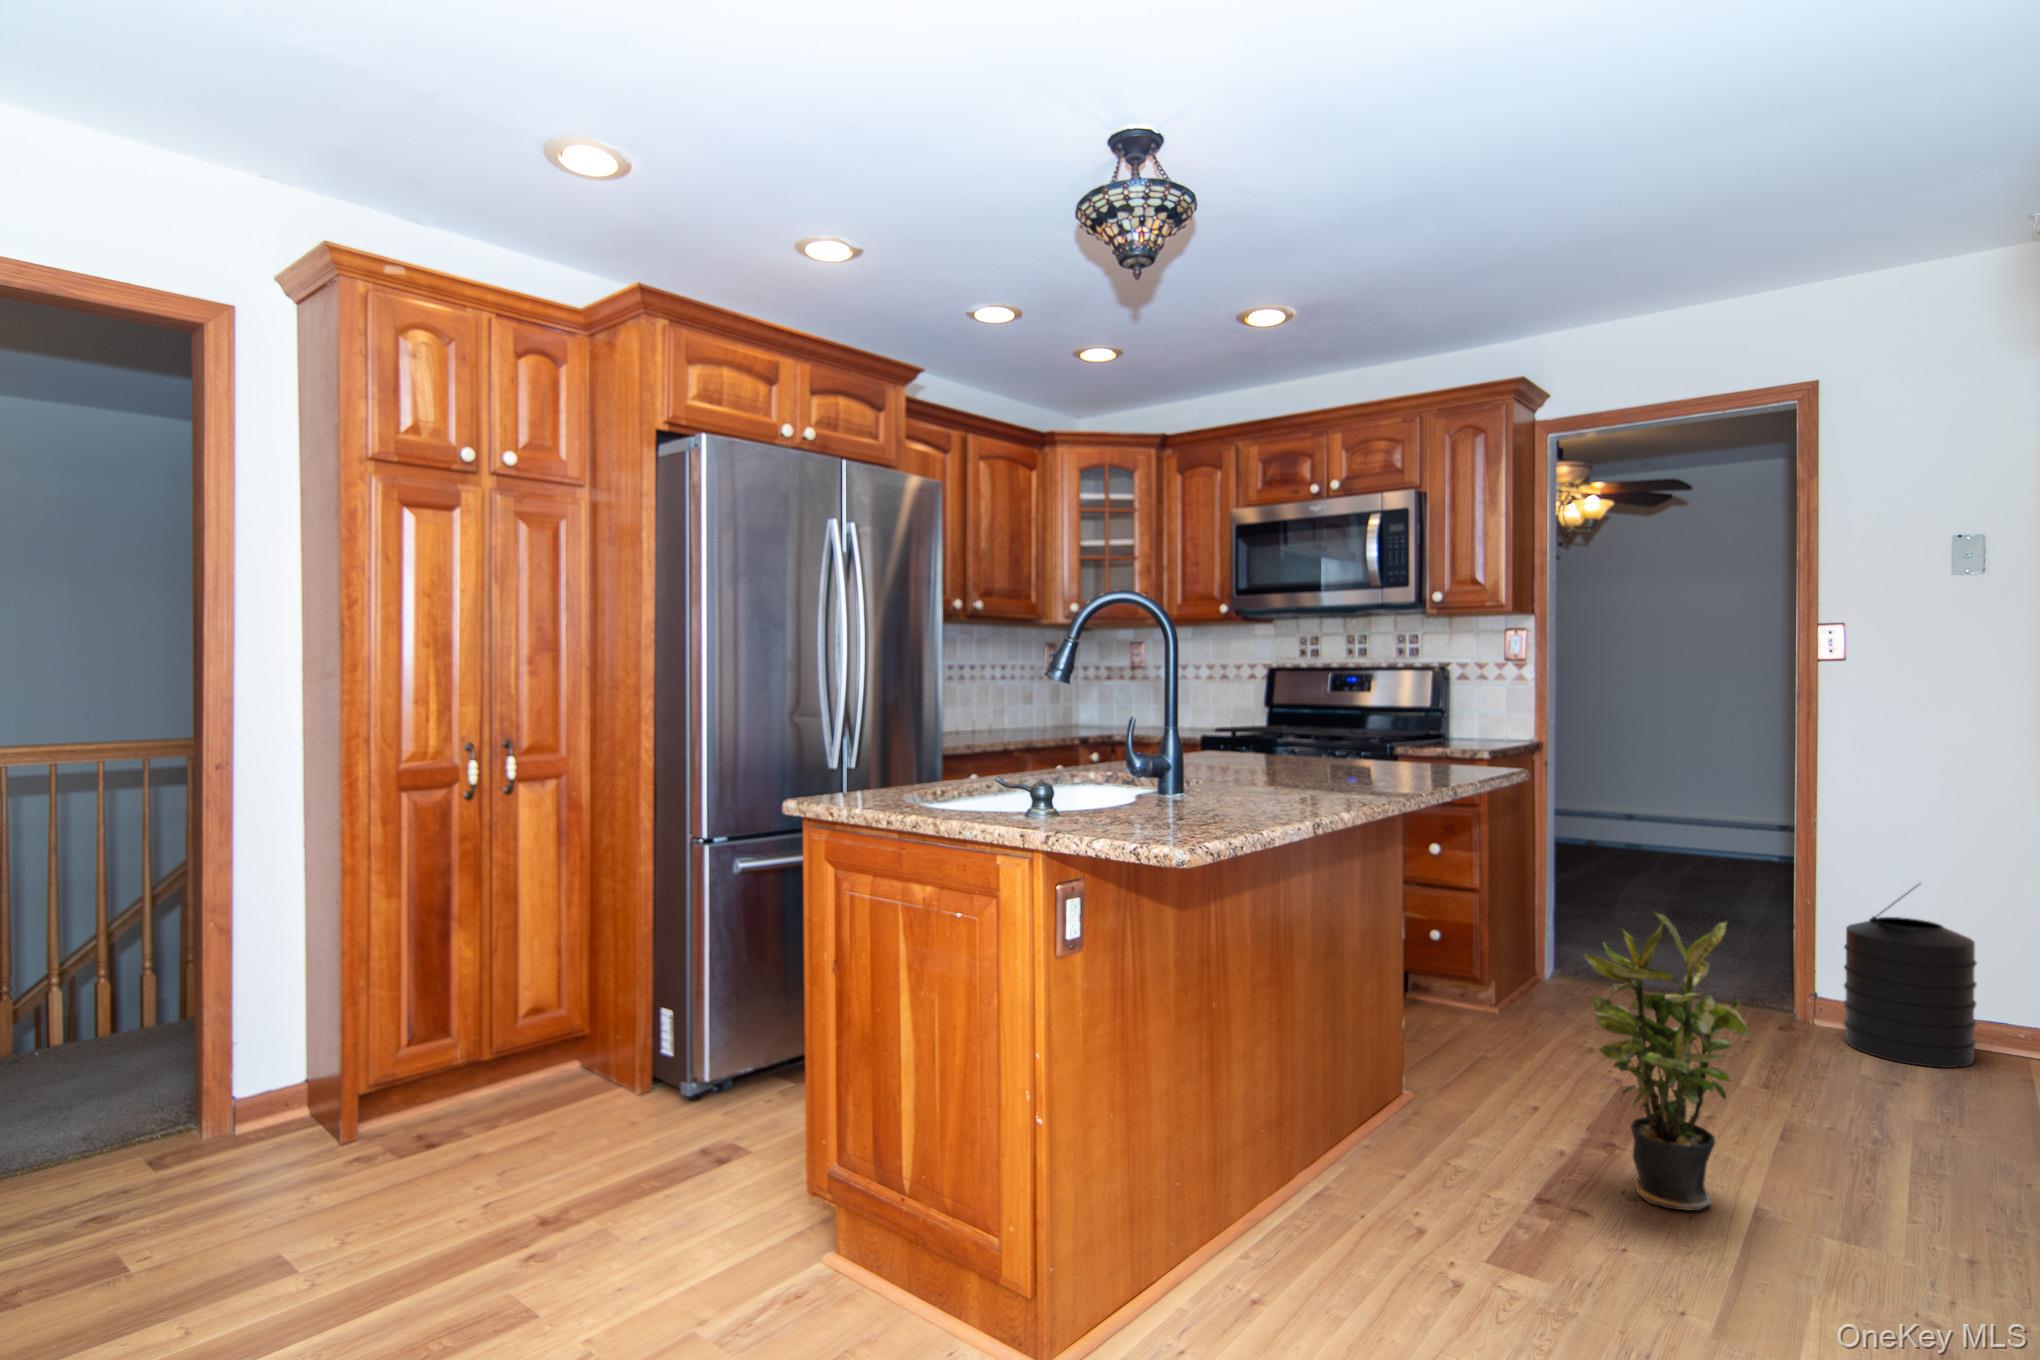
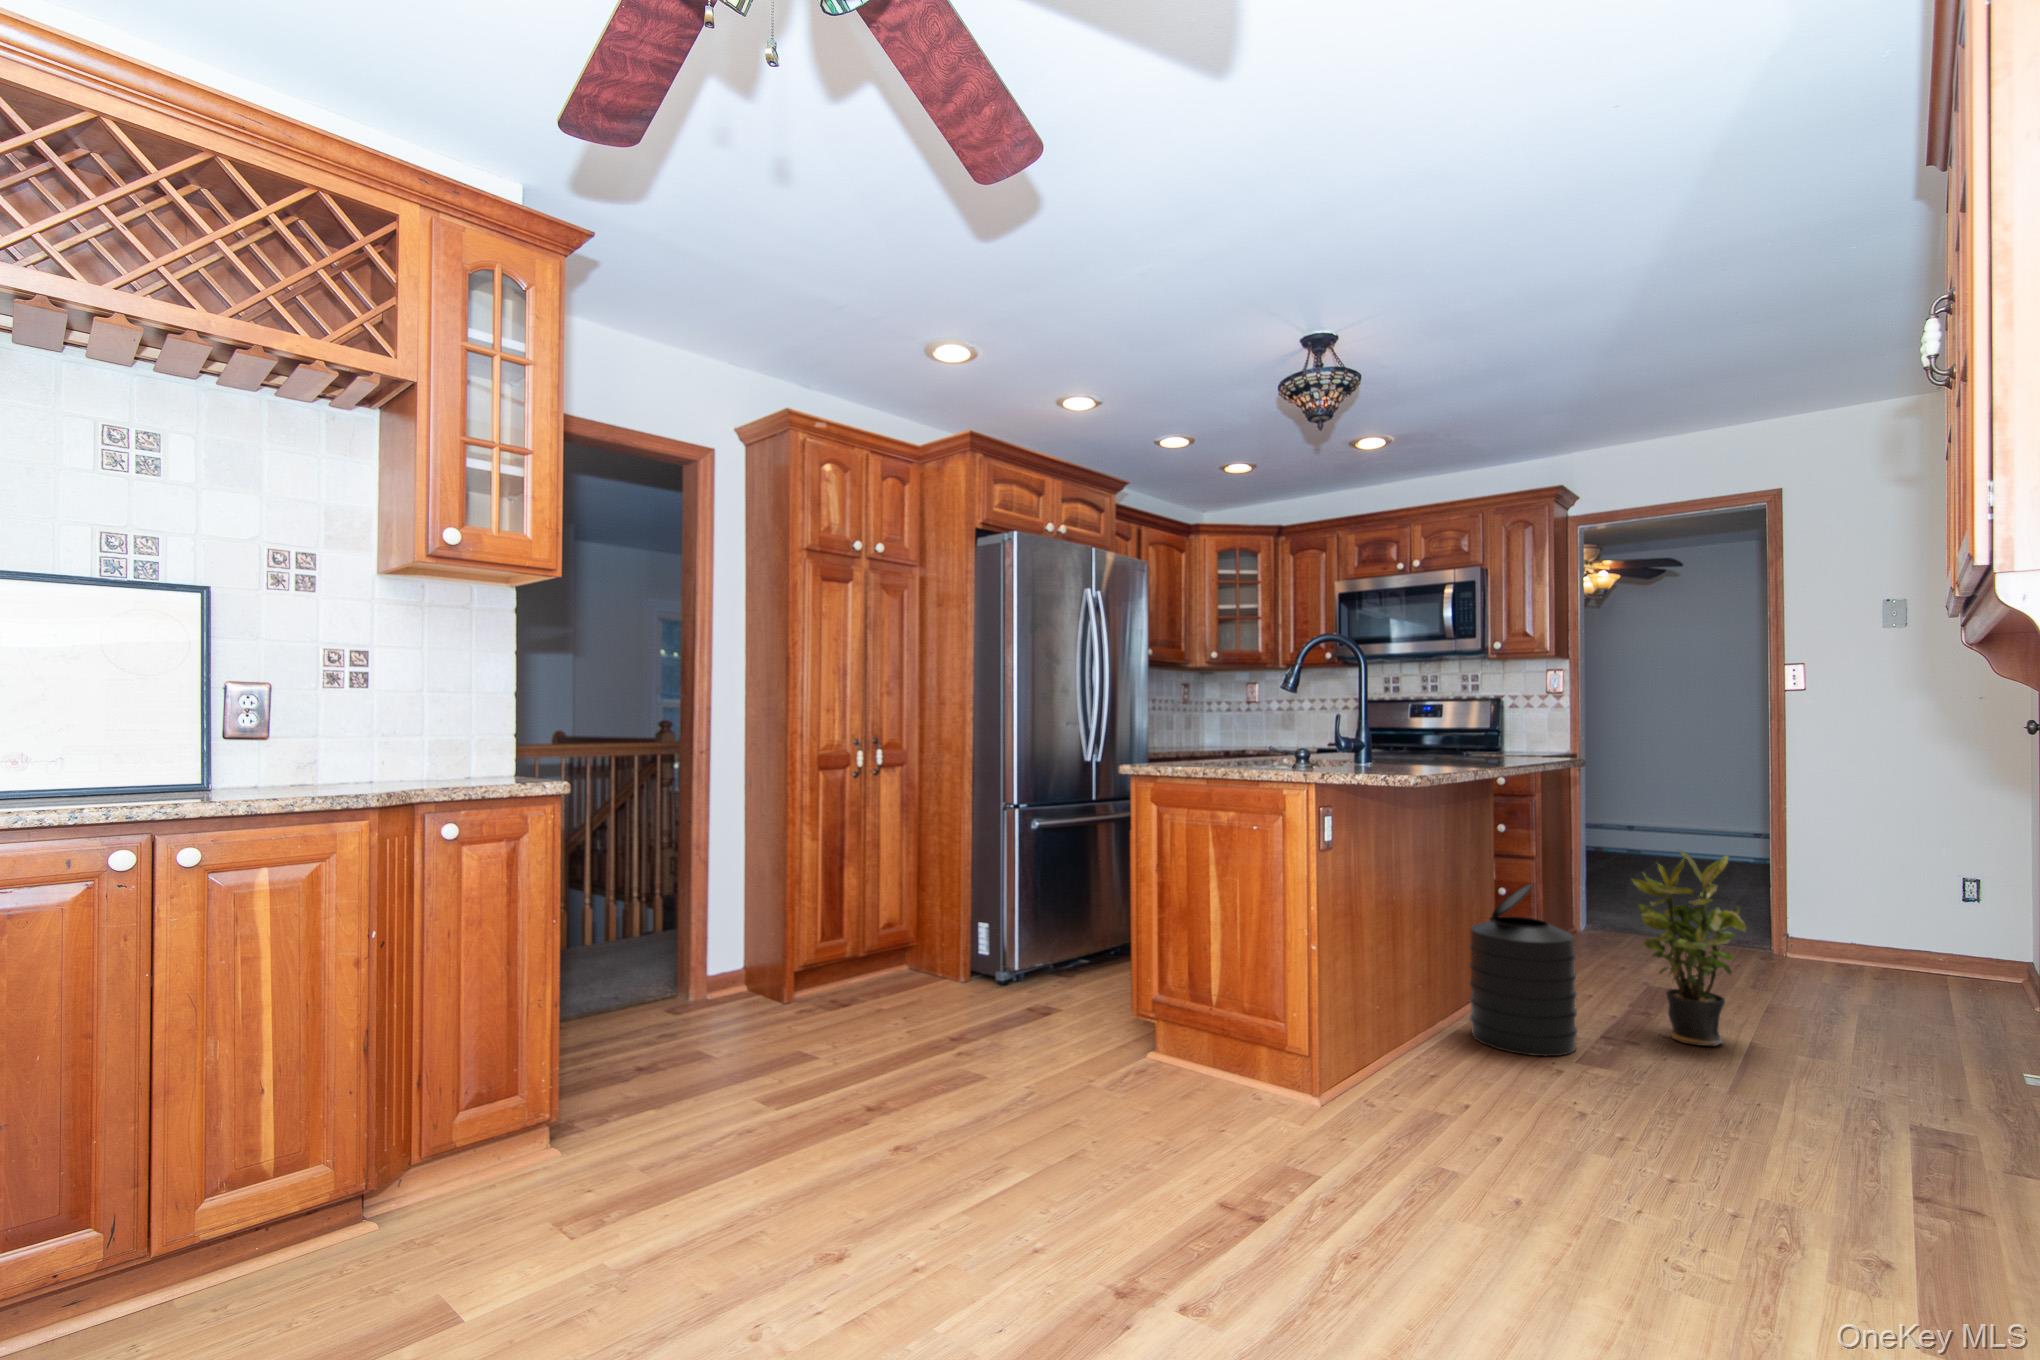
trash can: present [1844,885,1977,1068] -> present [1469,884,1577,1056]

